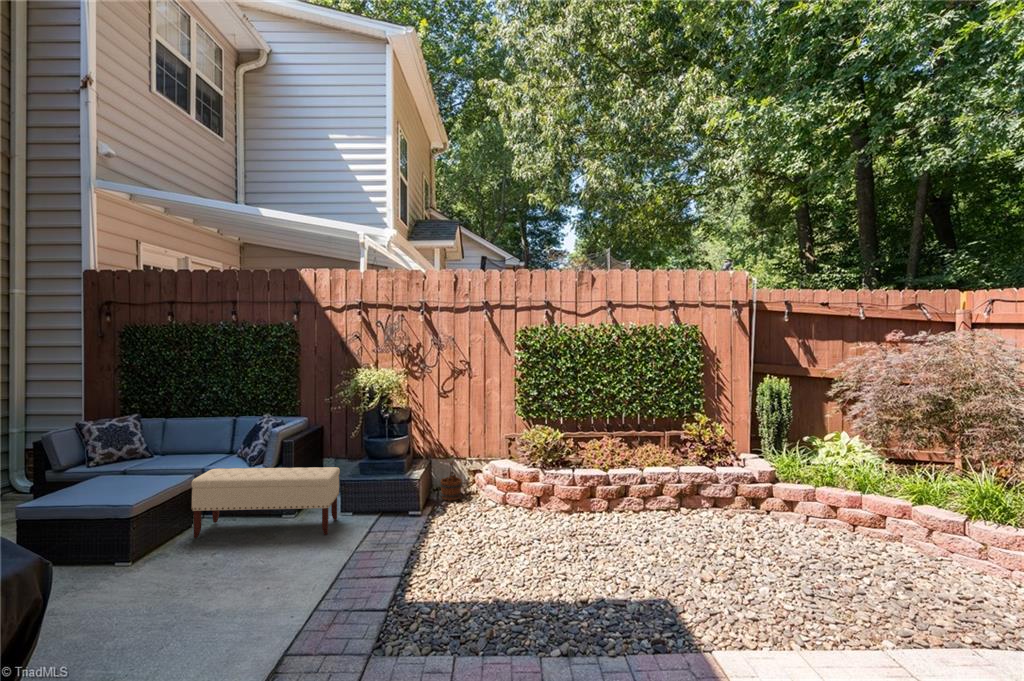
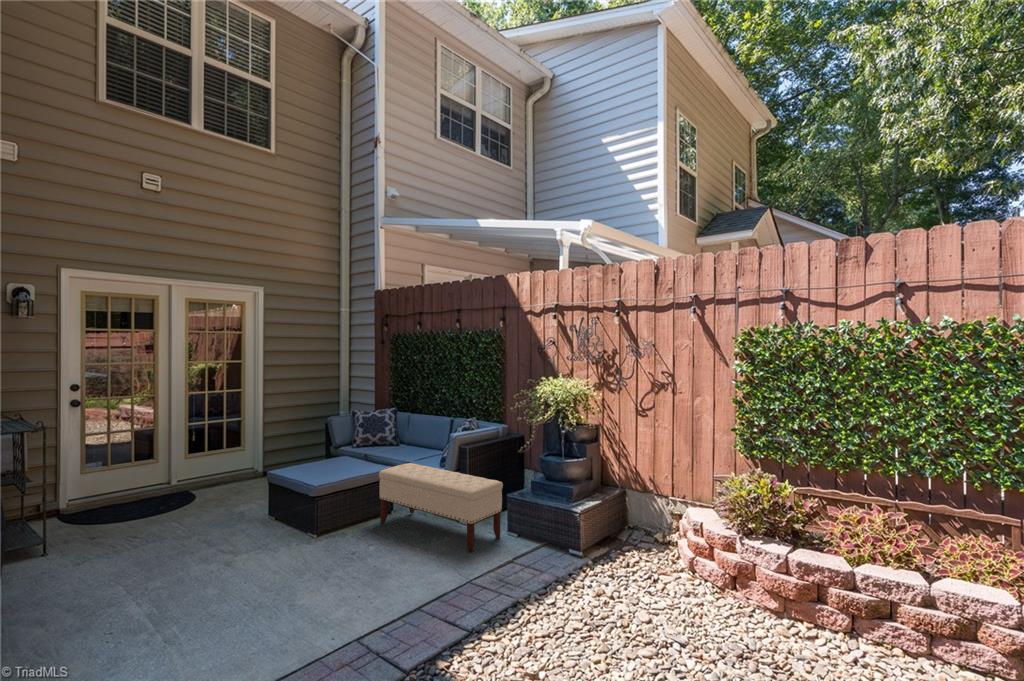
wooden bucket: present [440,462,462,501] -> none [628,499,657,549]

